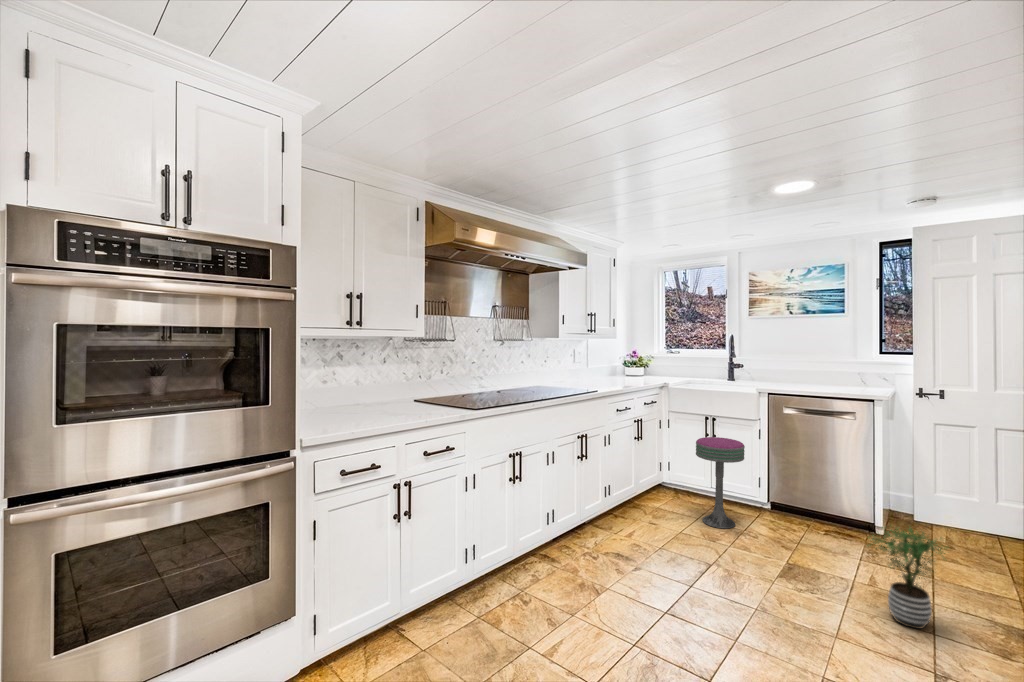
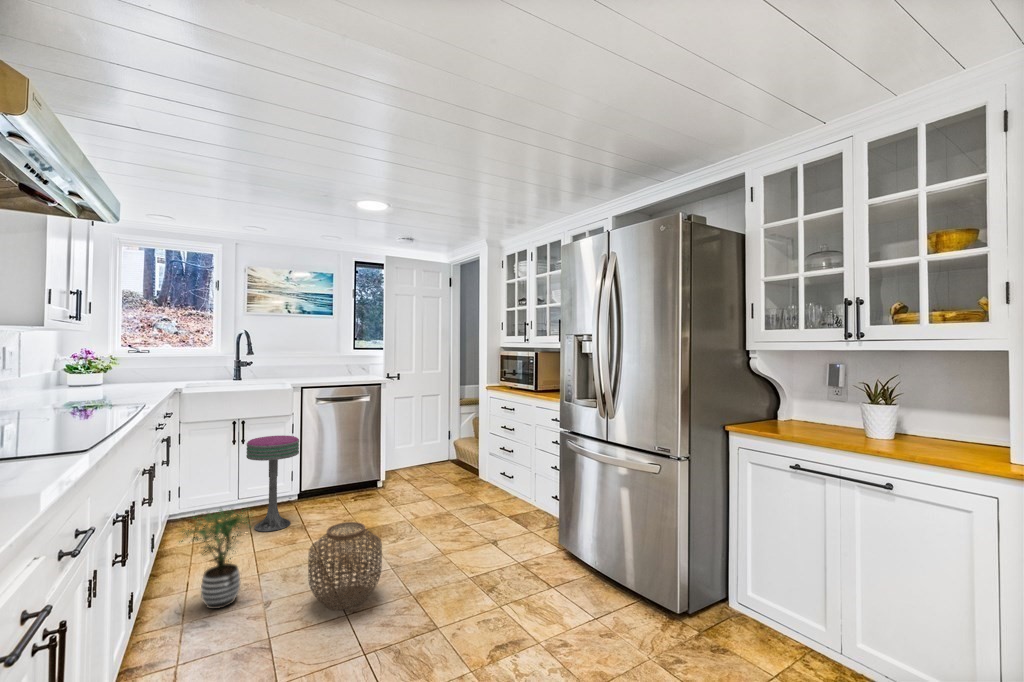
potted plant: present [867,527,945,629] -> present [179,510,251,609]
woven basket: none [650,535,723,622] -> present [308,522,382,610]

